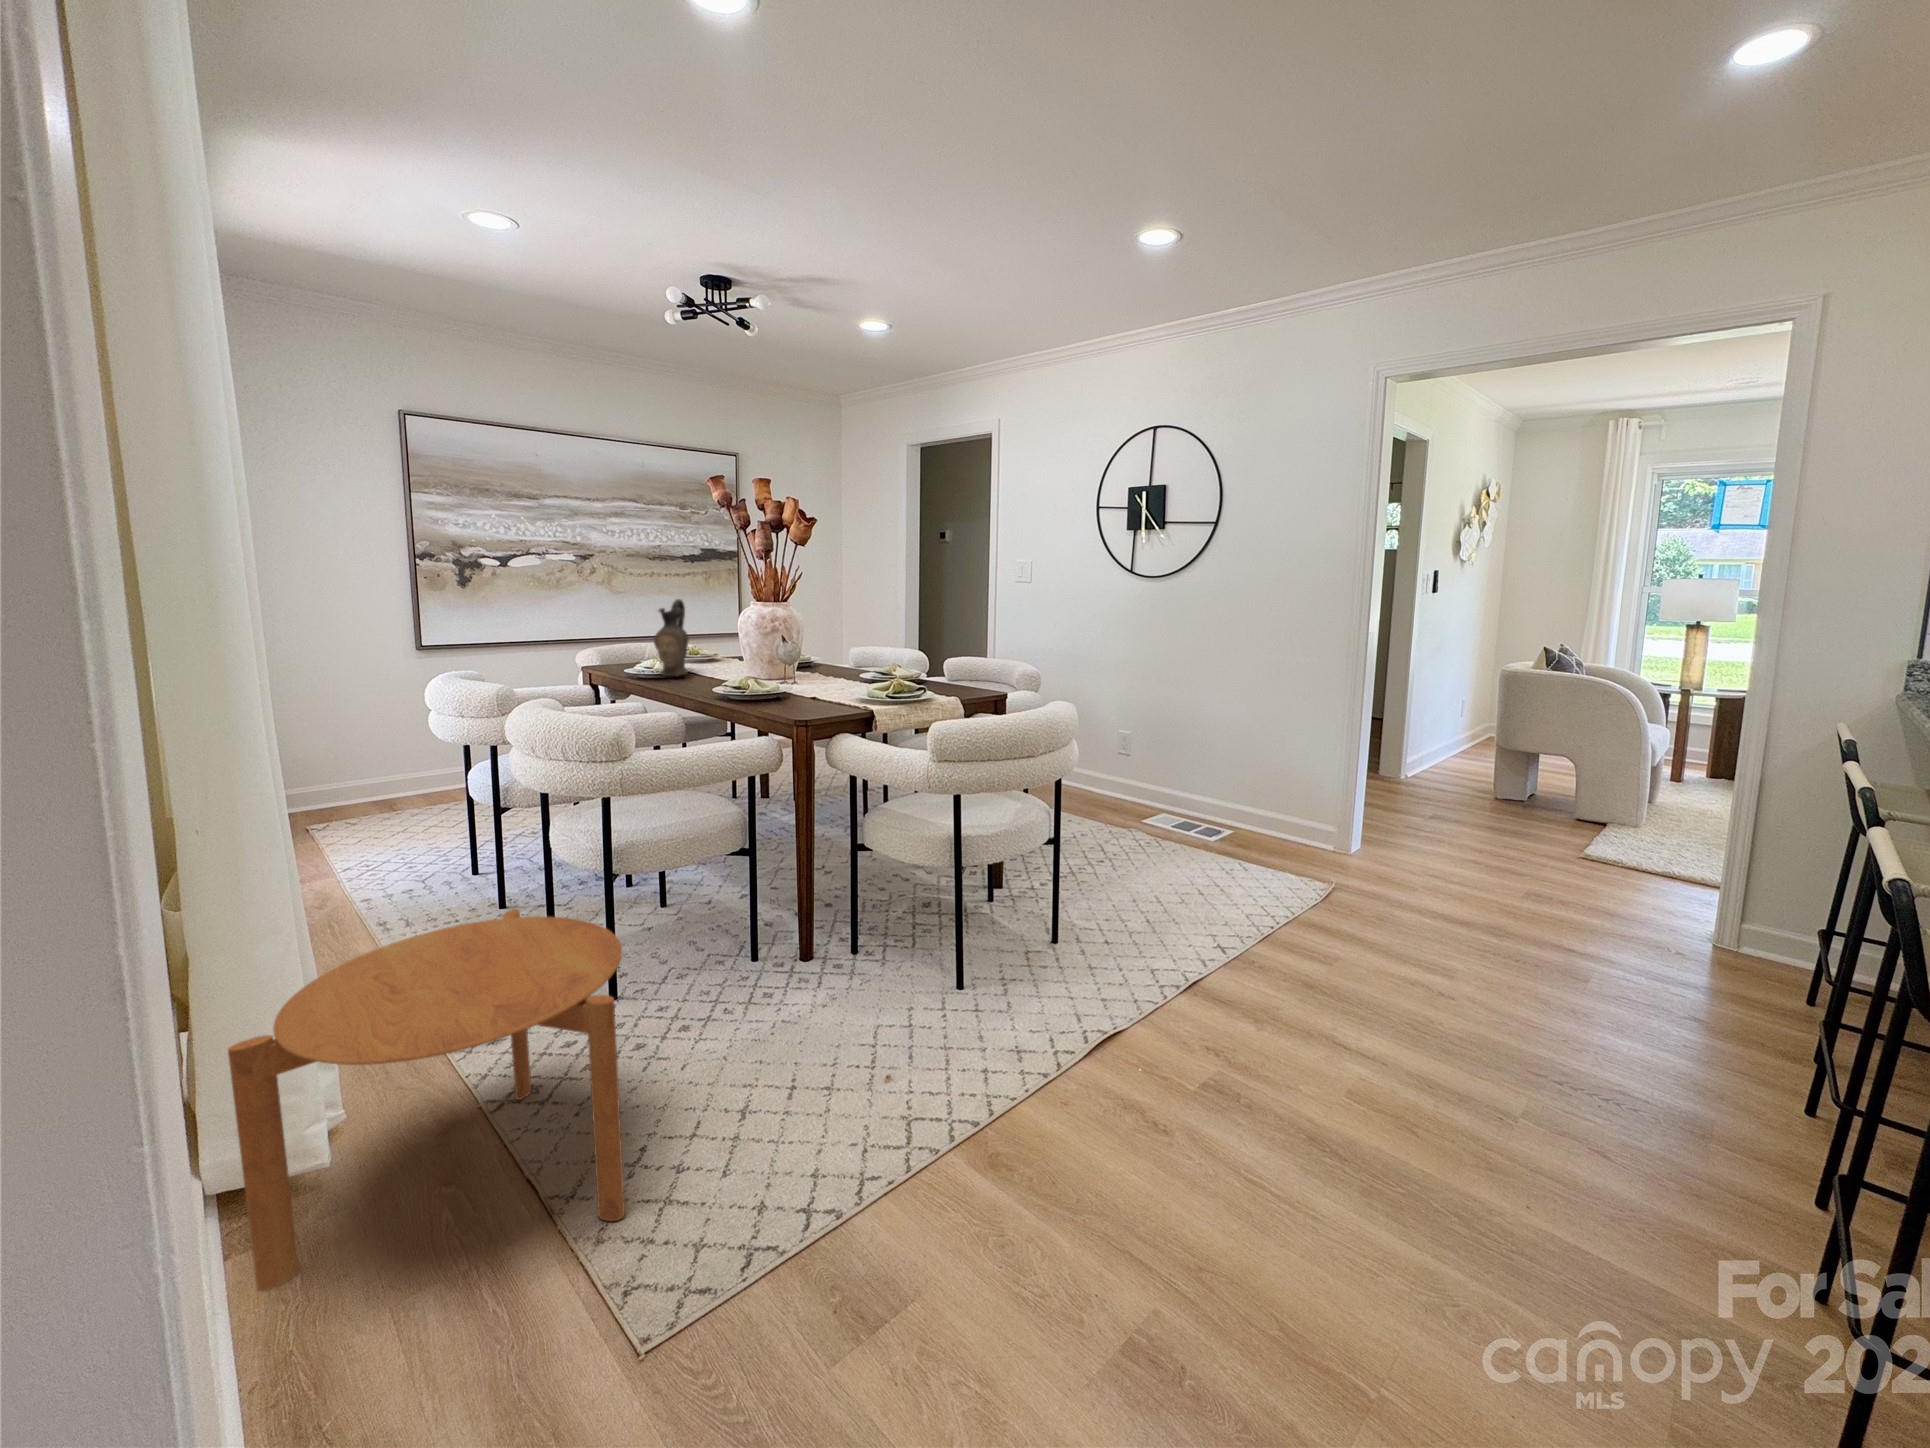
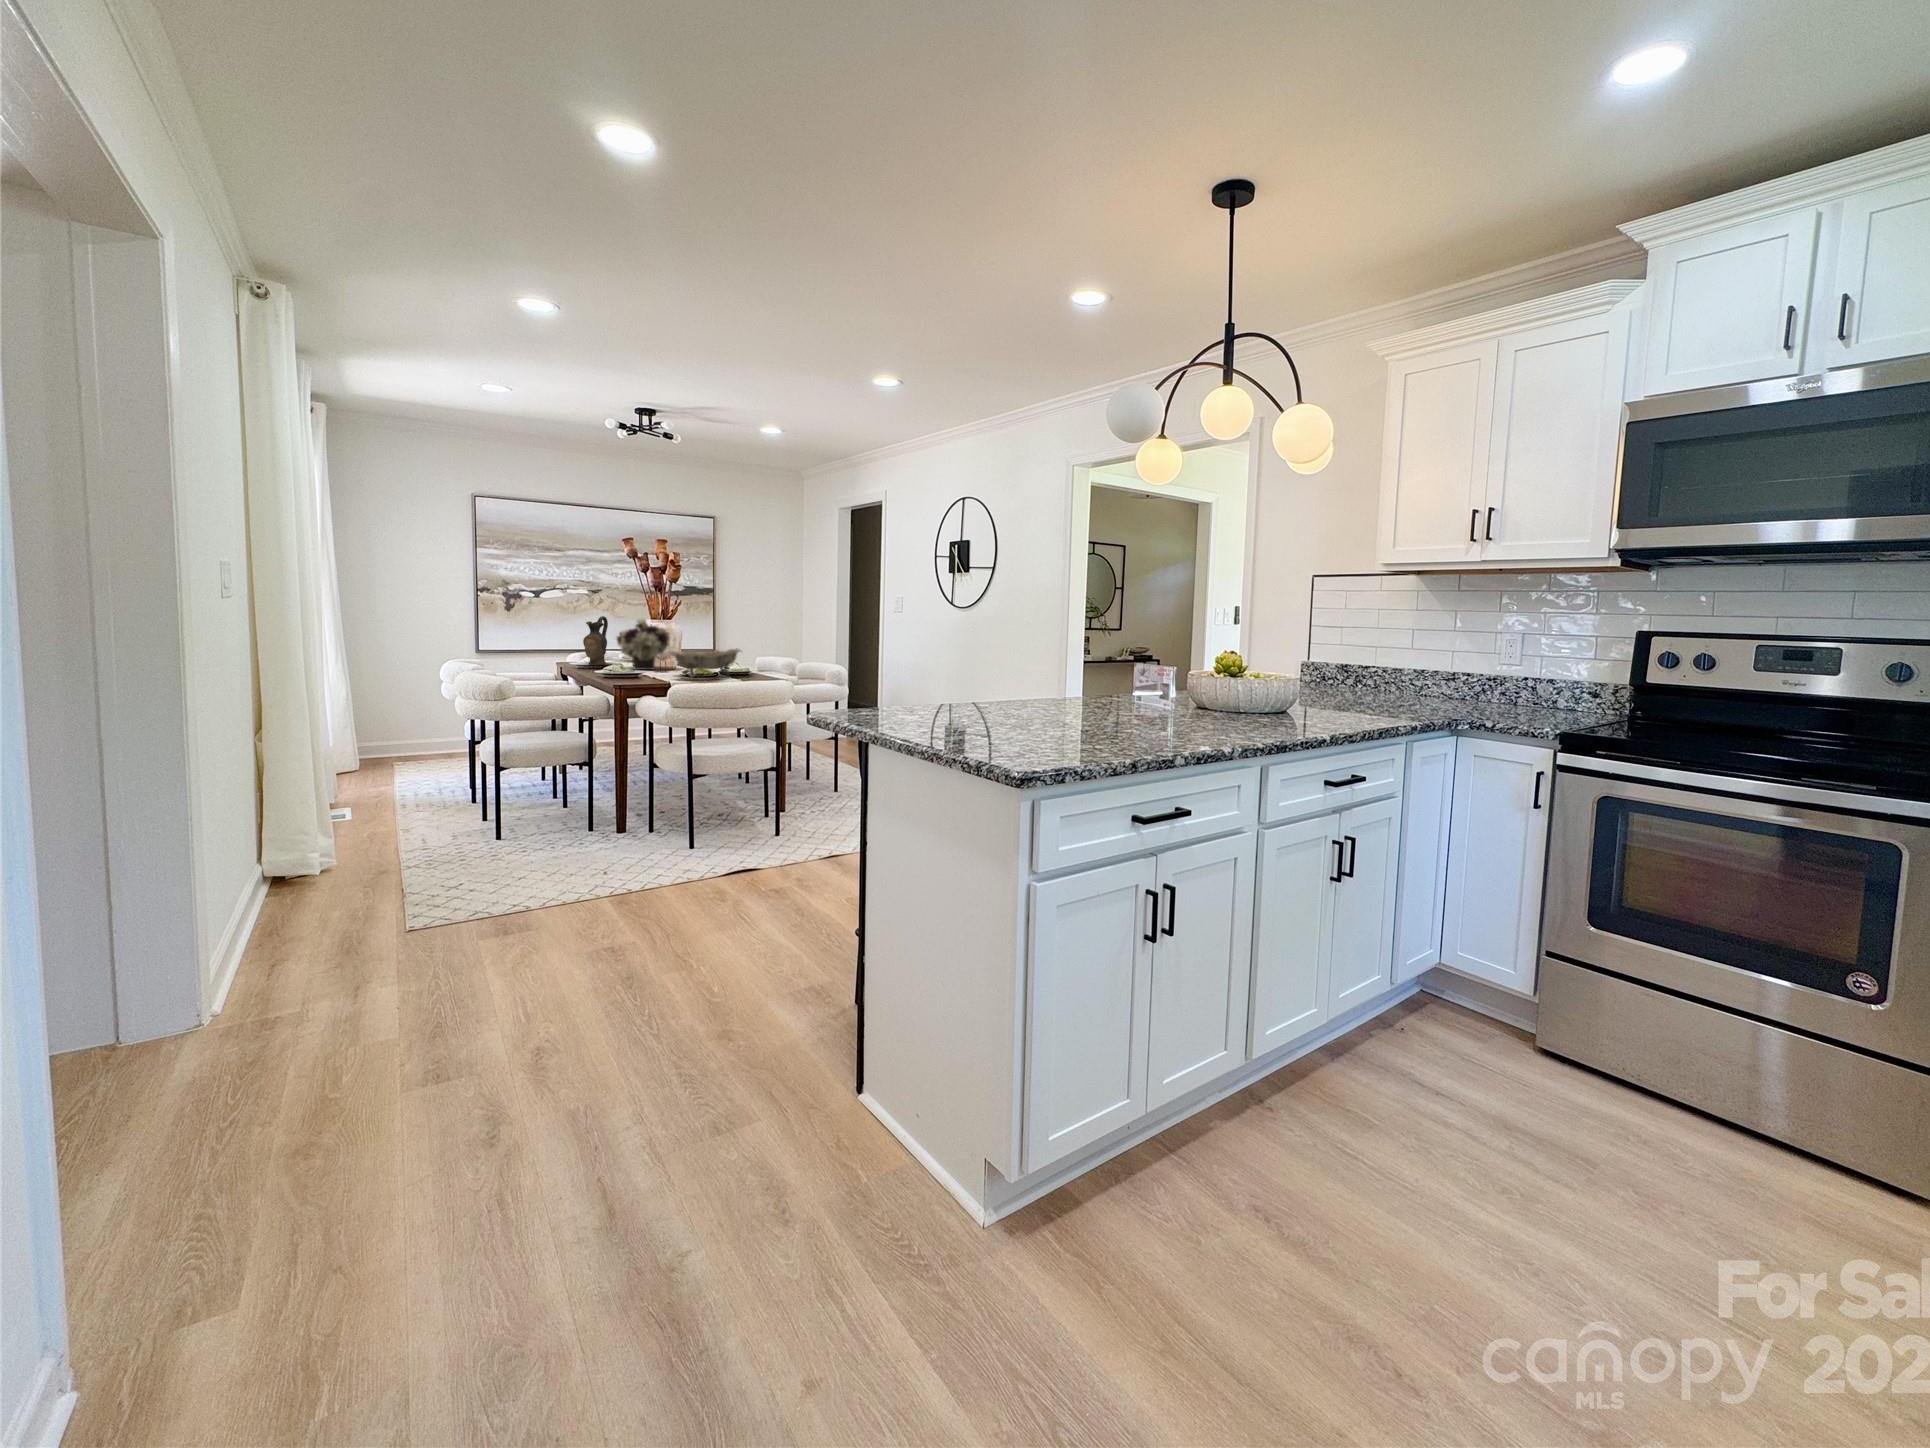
flower arrangement: none [716,602,801,684] -> present [617,619,670,670]
decorative bowl: none [834,648,940,700] -> present [670,648,740,678]
side table: present [228,909,625,1291] -> none [268,767,463,908]

